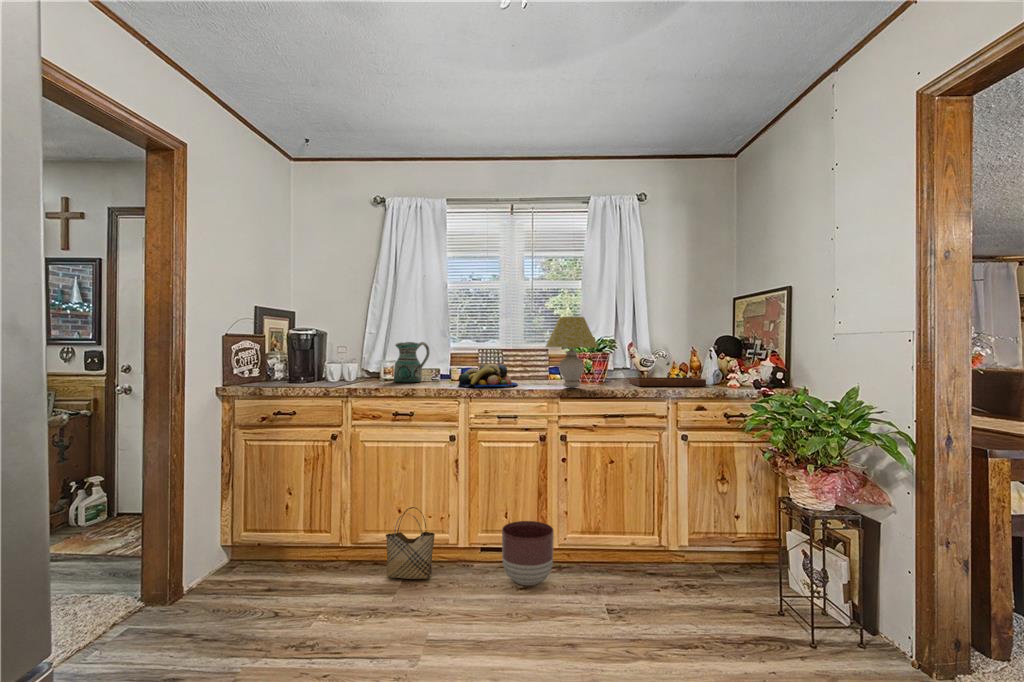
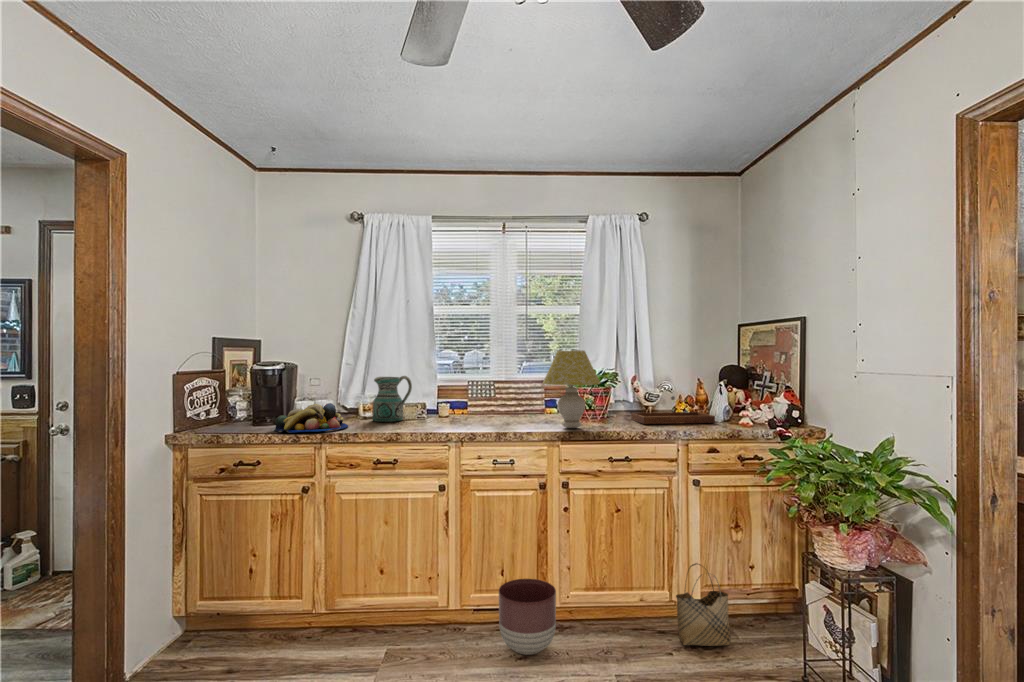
fruit bowl: present [459,364,518,387] -> present [275,403,348,433]
woven basket: present [386,507,435,579] -> present [676,563,731,646]

